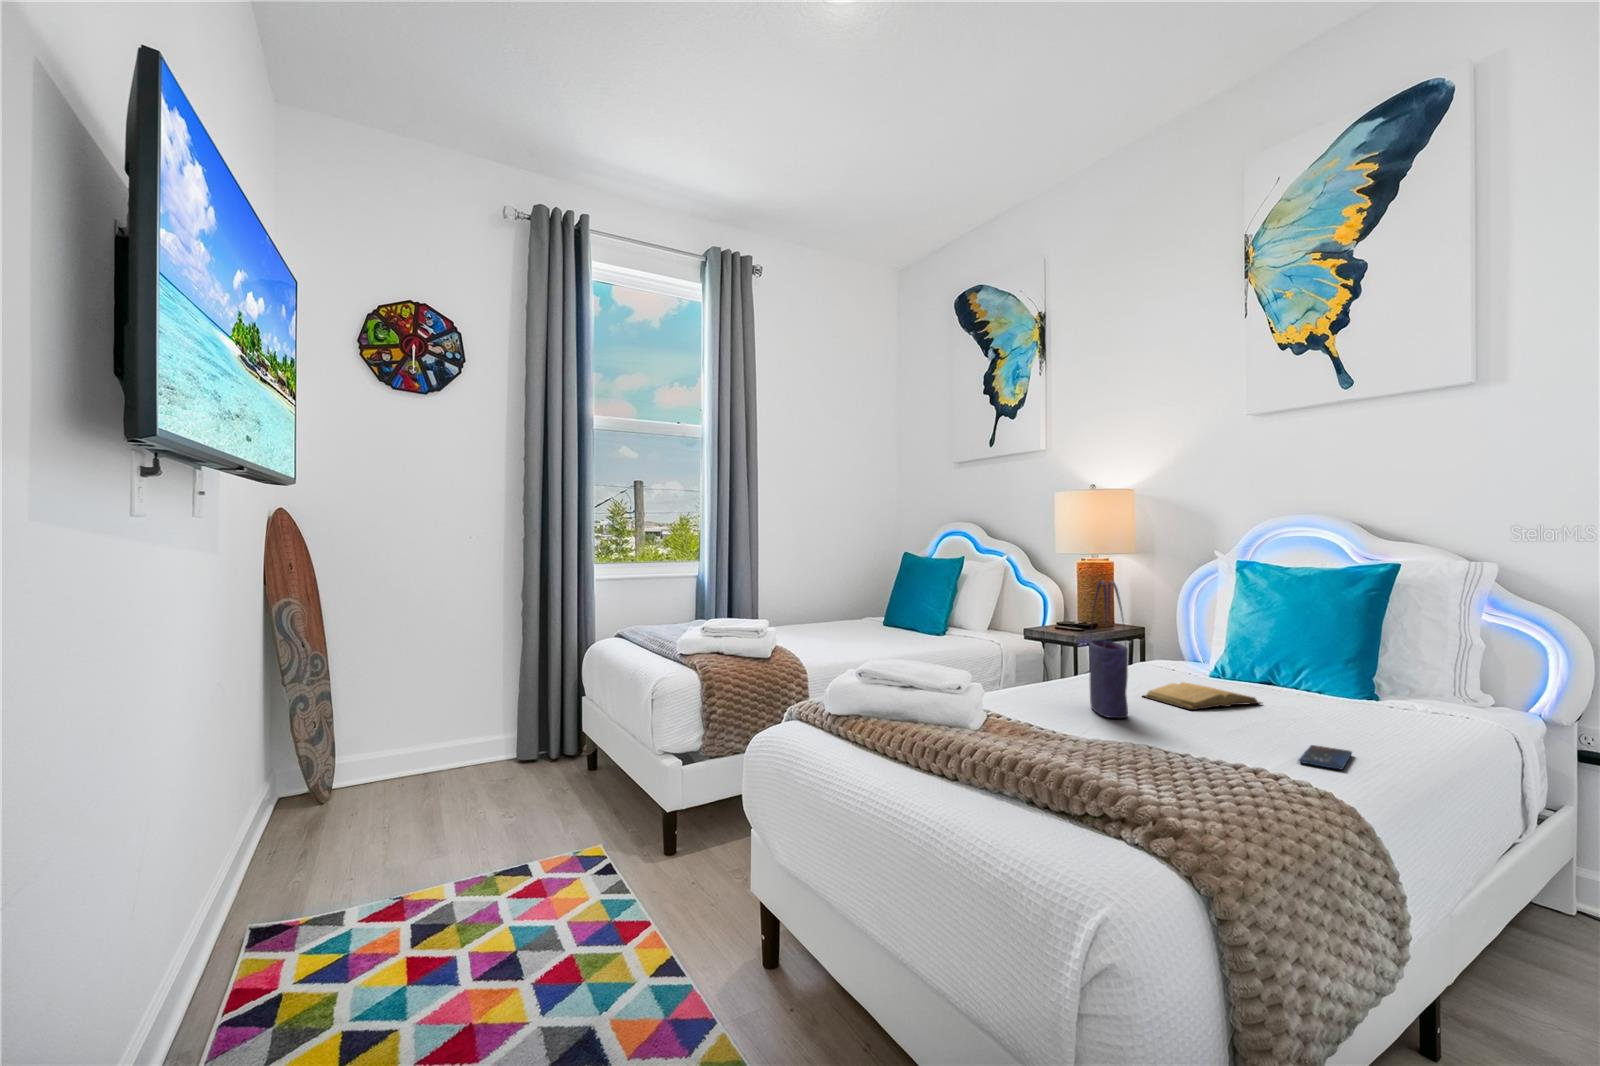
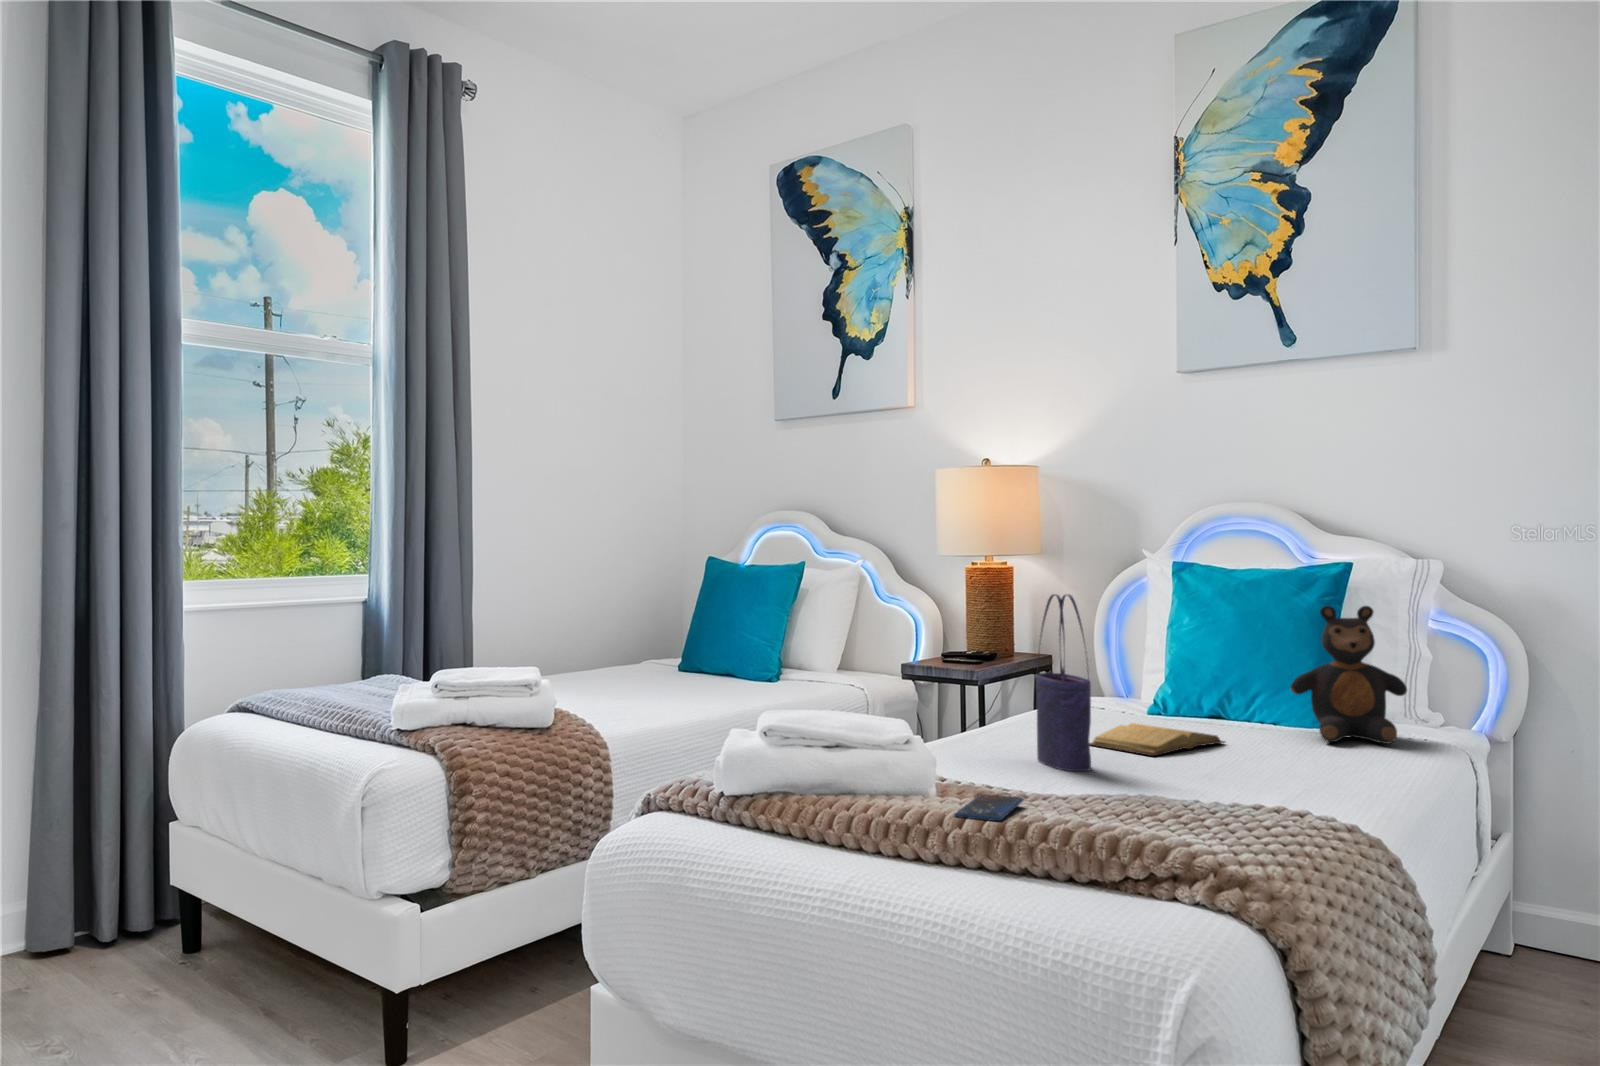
teddy bear: none [1329,597,1444,716] -> present [1290,606,1407,744]
smartphone: present [1299,745,1352,770] -> present [954,794,1024,821]

